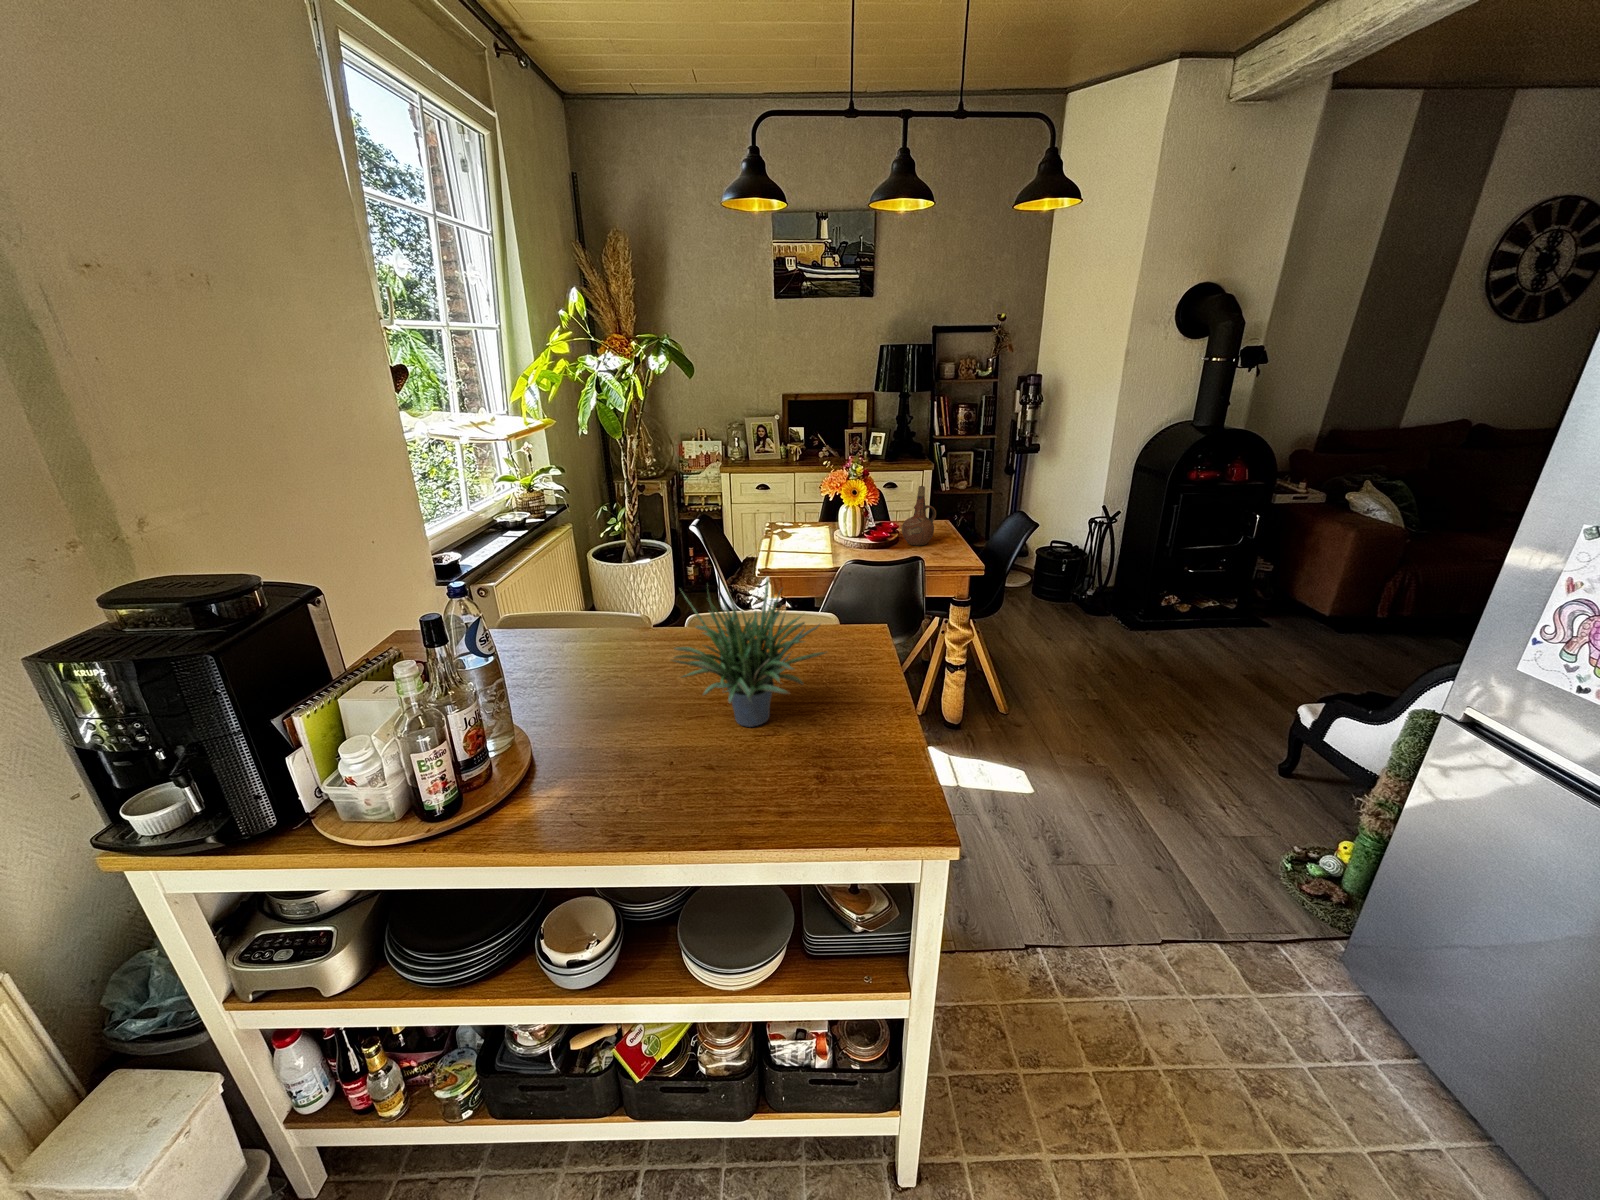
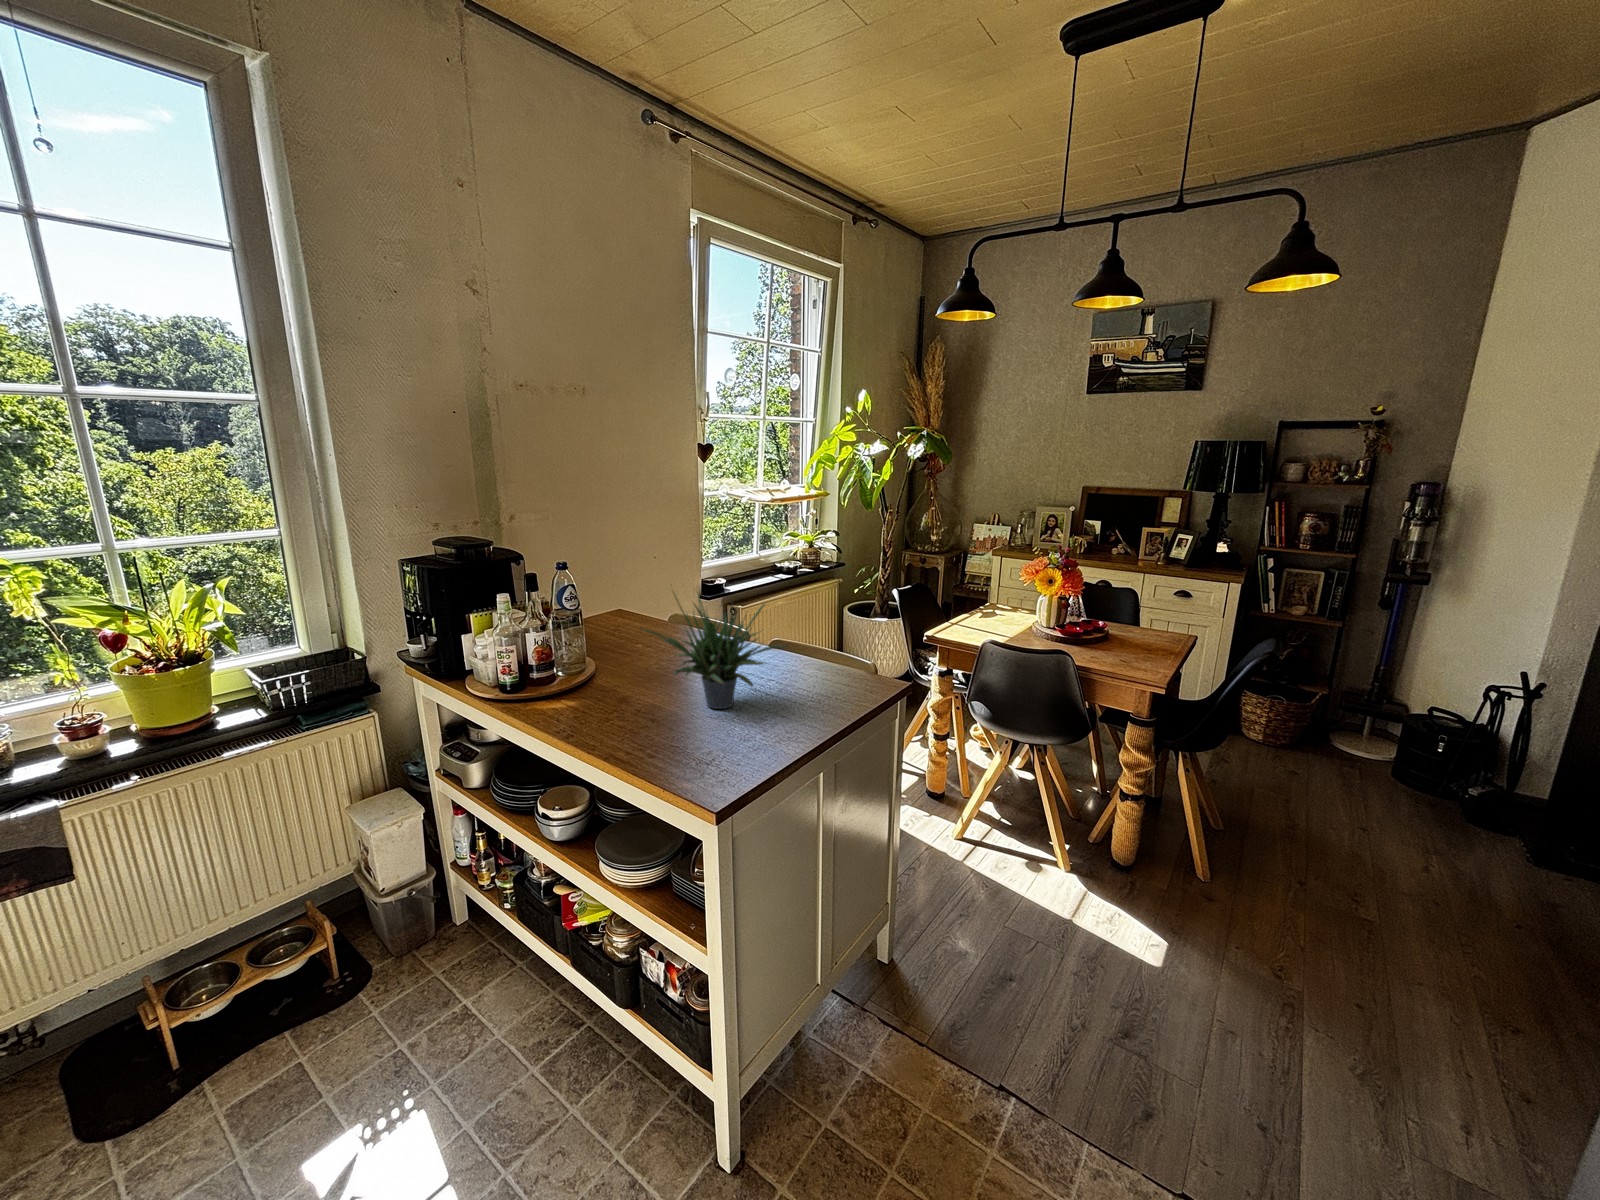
ceramic pitcher: present [902,486,936,545] -> none [1101,586,1145,651]

